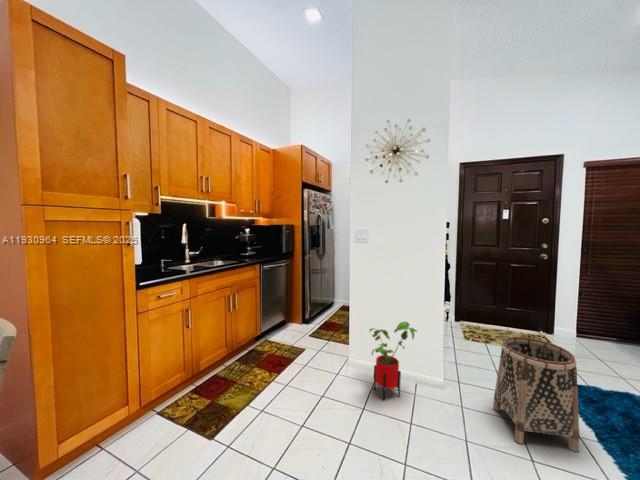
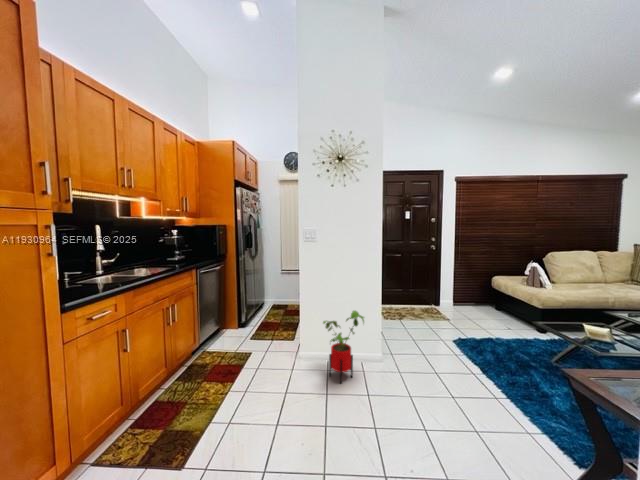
basket: present [493,337,579,452] -> none [421,310,479,391]

